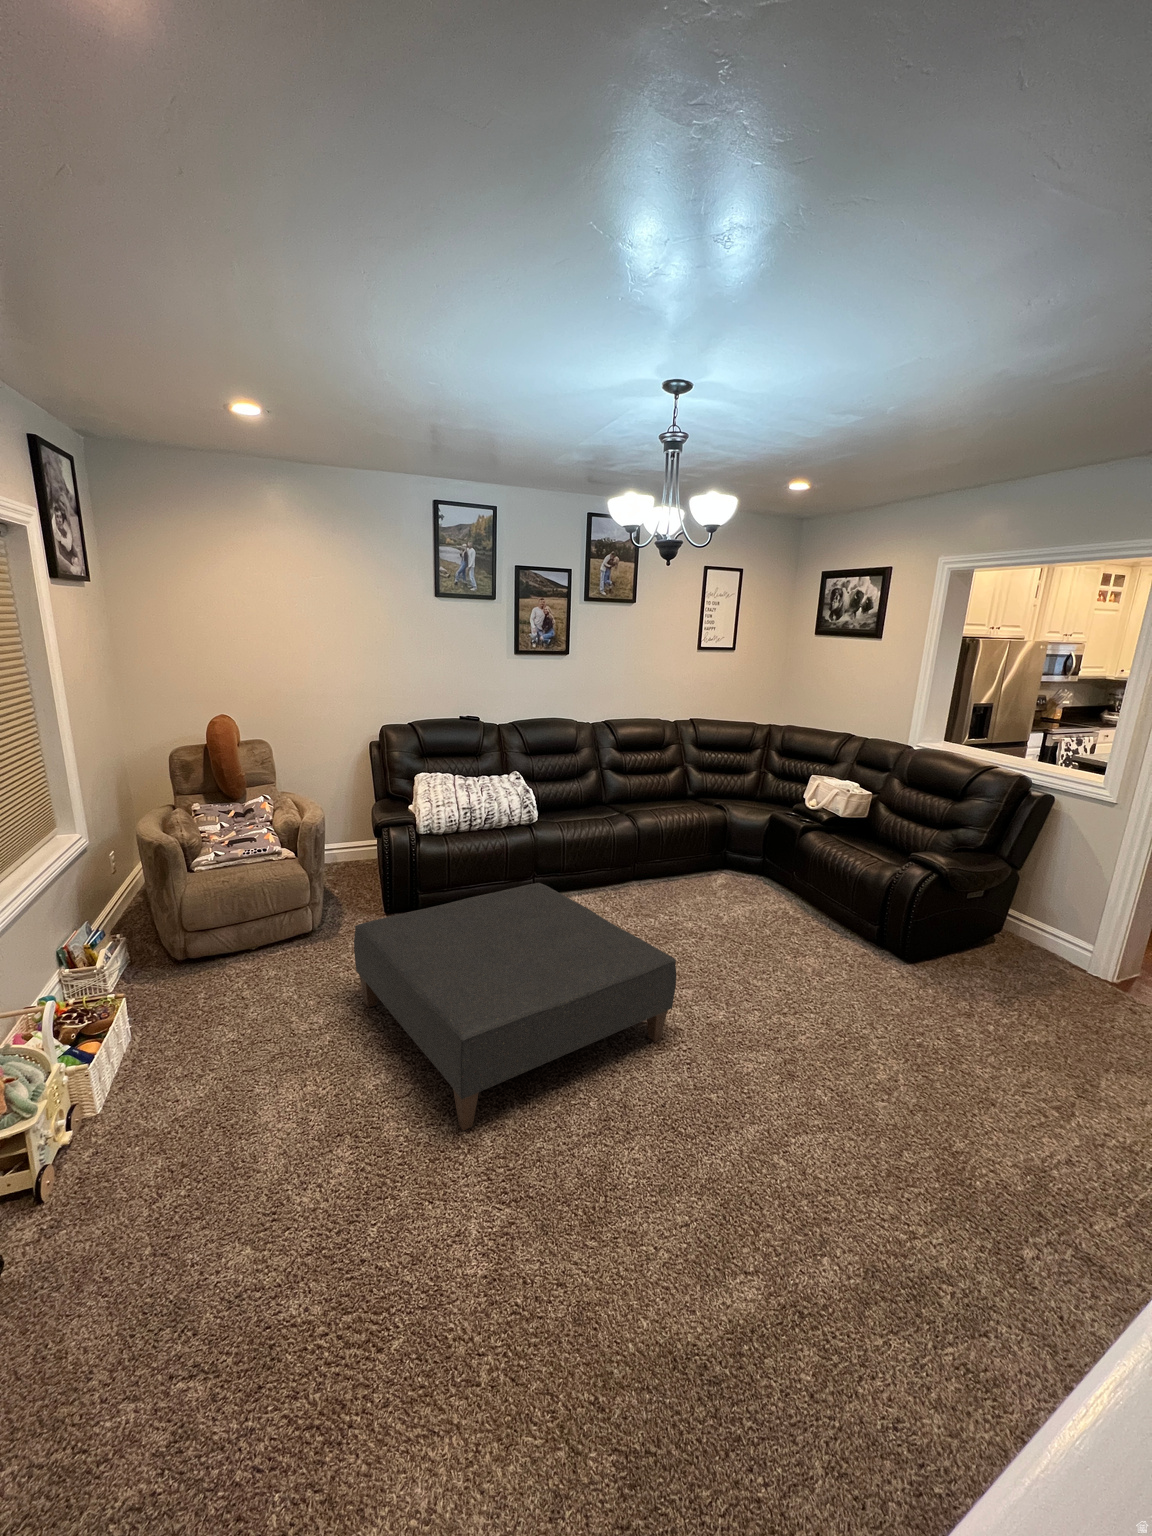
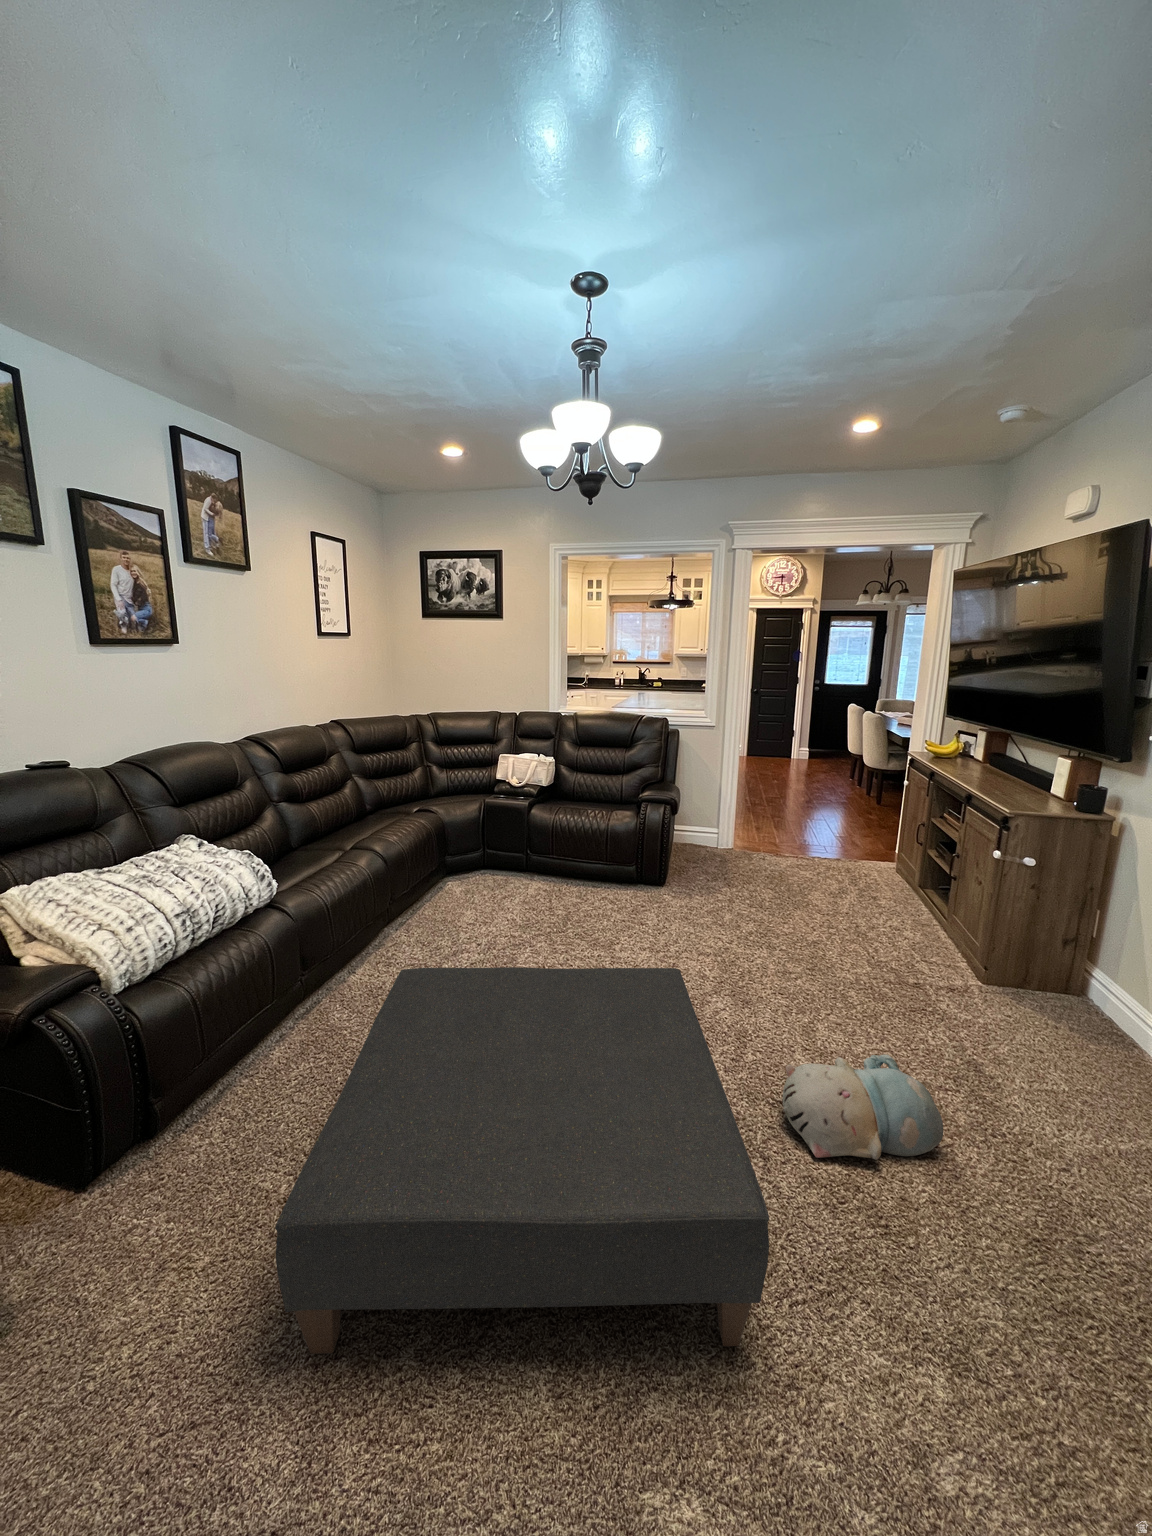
plush toy: none [644,1071,777,1209] -> present [783,1054,943,1160]

